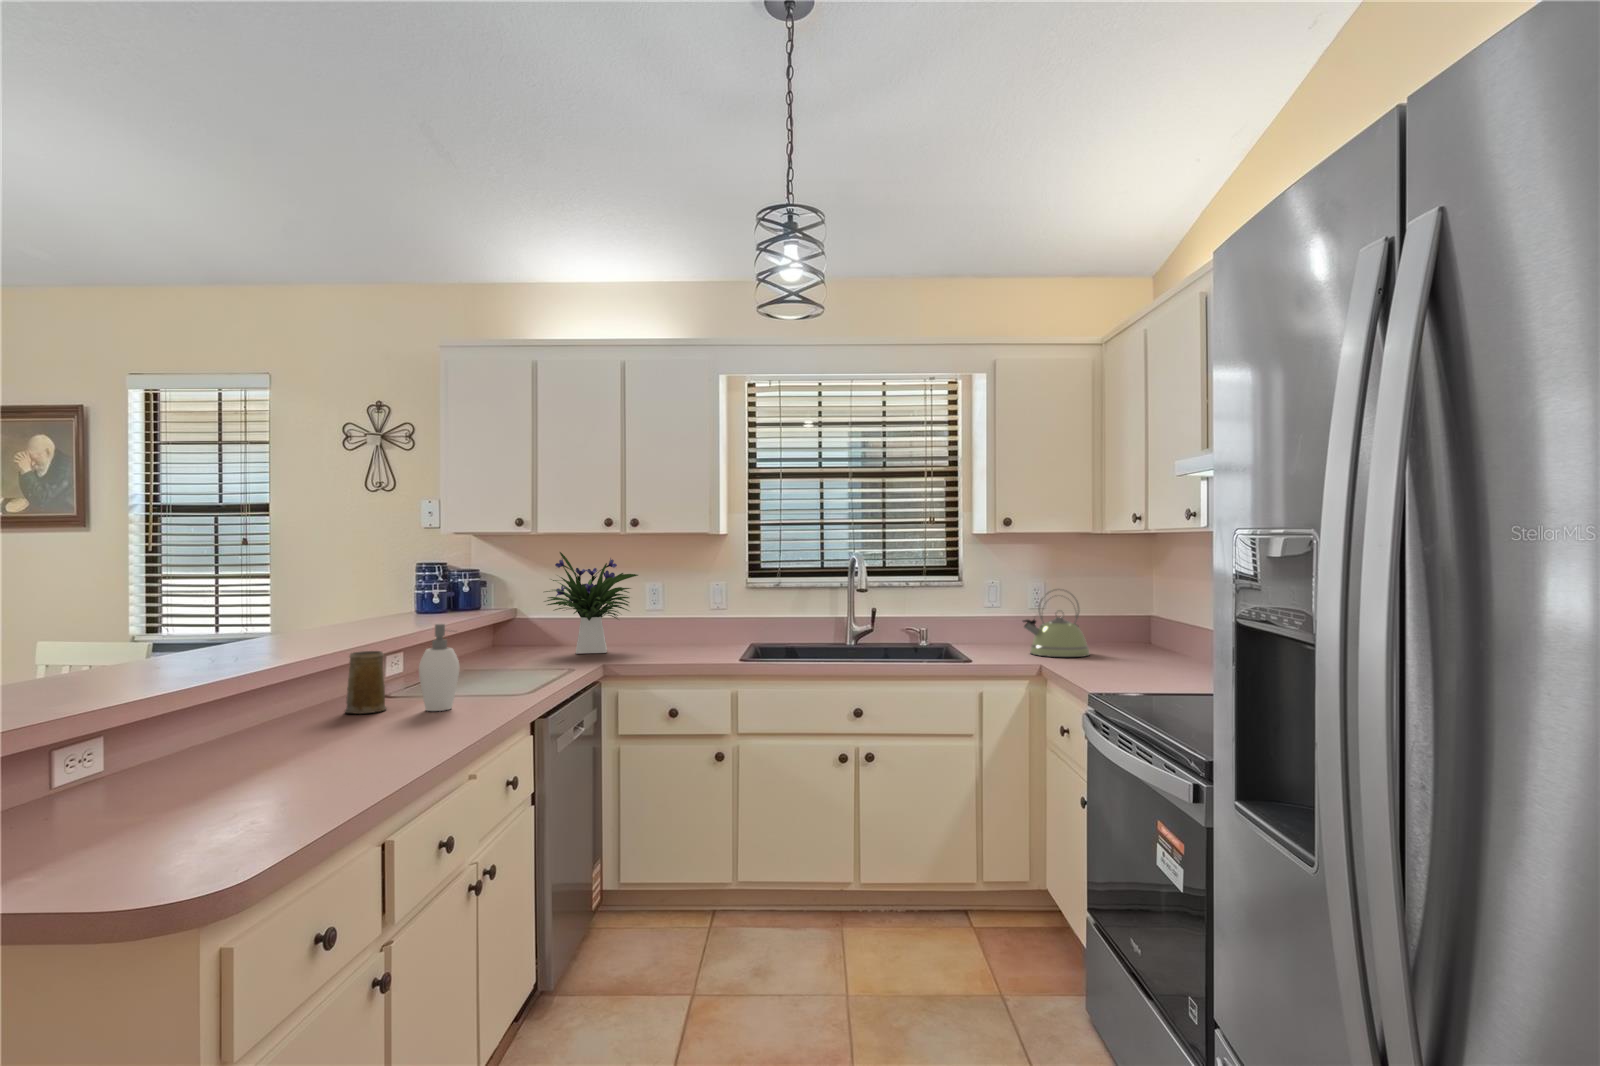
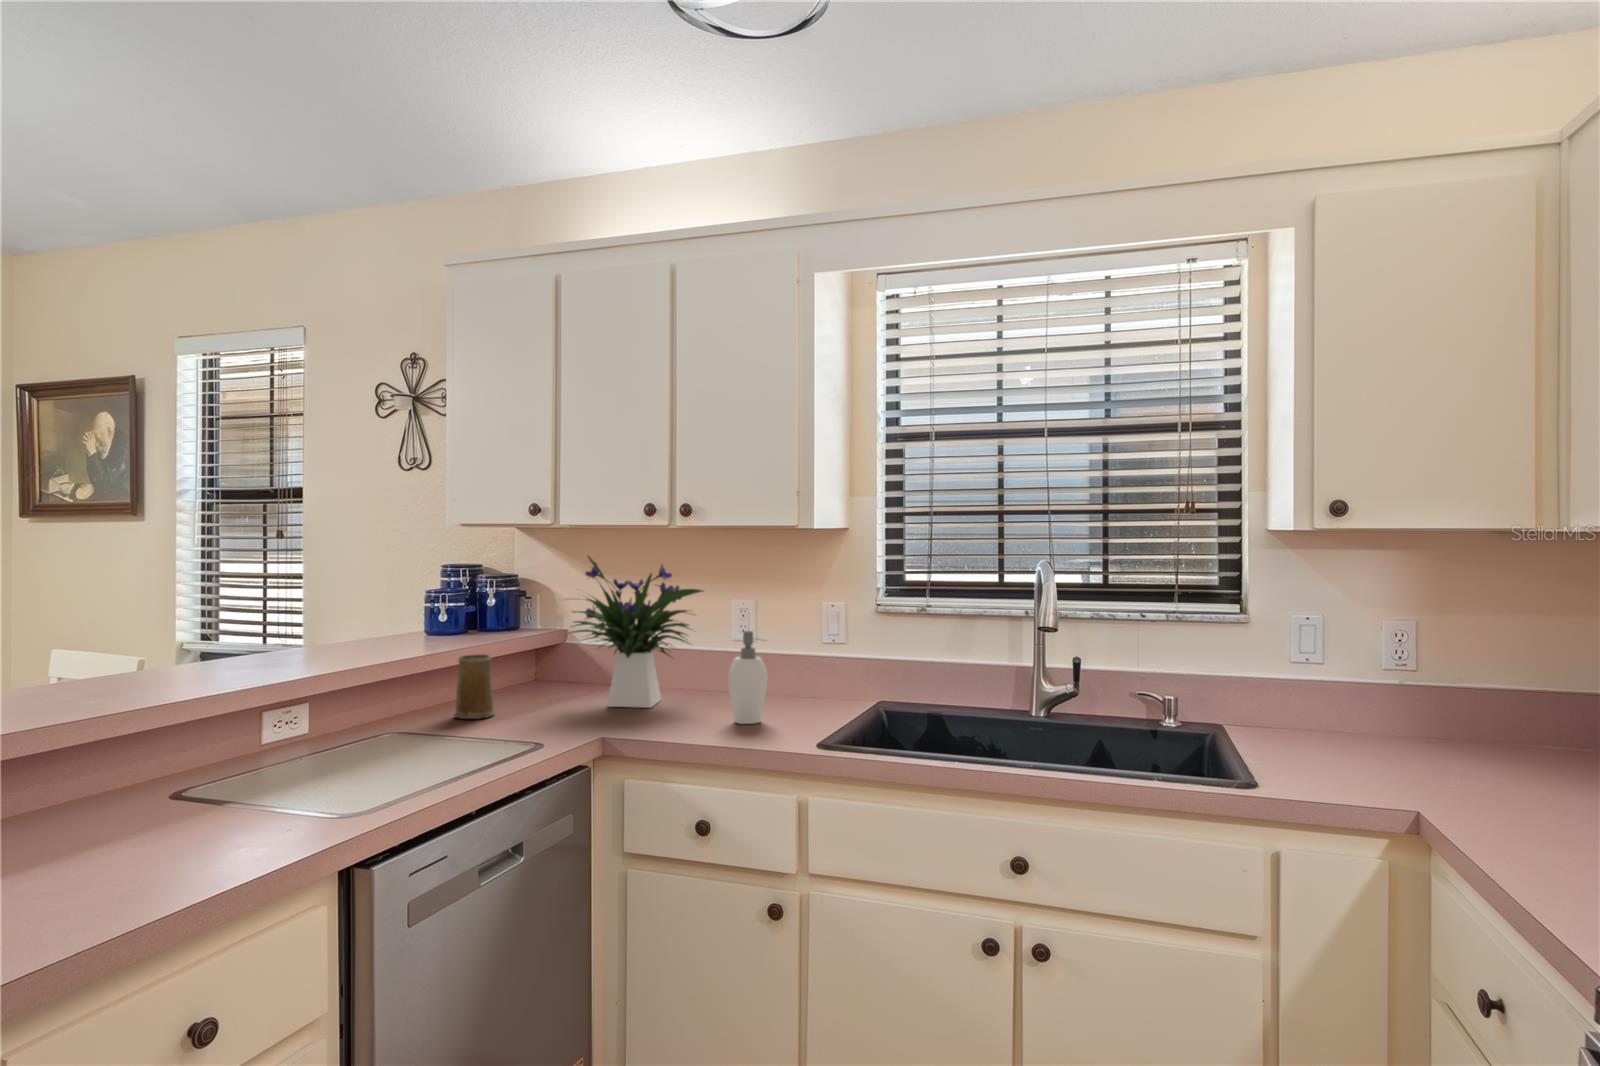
kettle: present [1023,589,1090,657] -> none [1369,644,1528,790]
soap dispenser: present [419,624,459,711] -> present [728,631,768,724]
mug: present [345,651,386,714] -> present [454,654,494,719]

